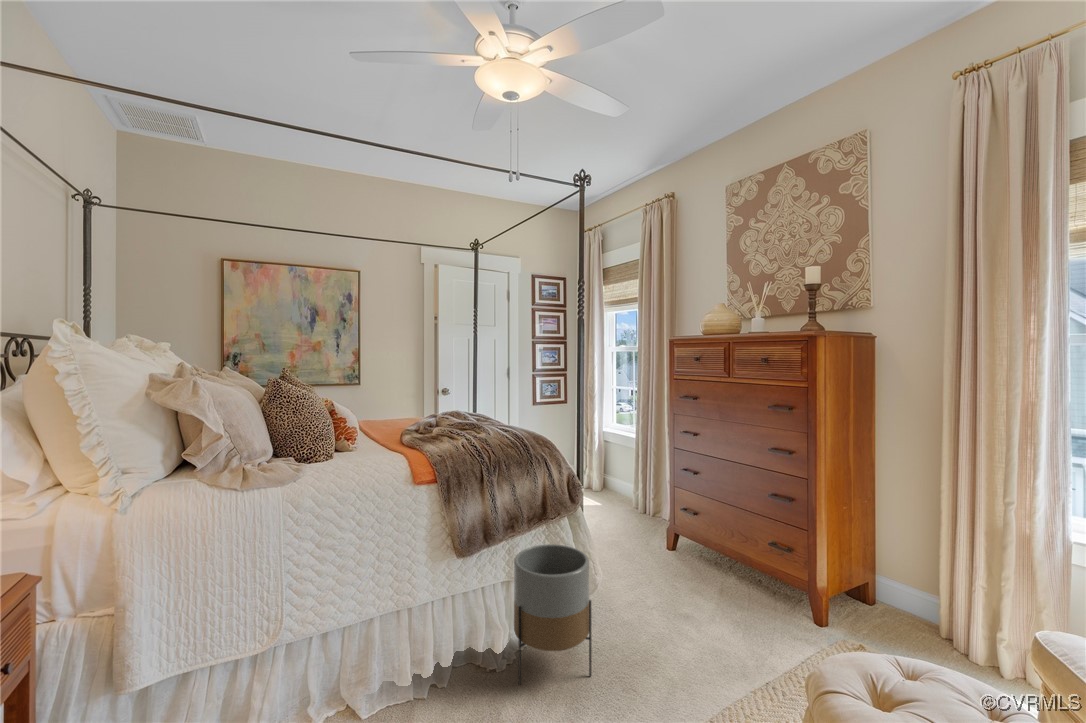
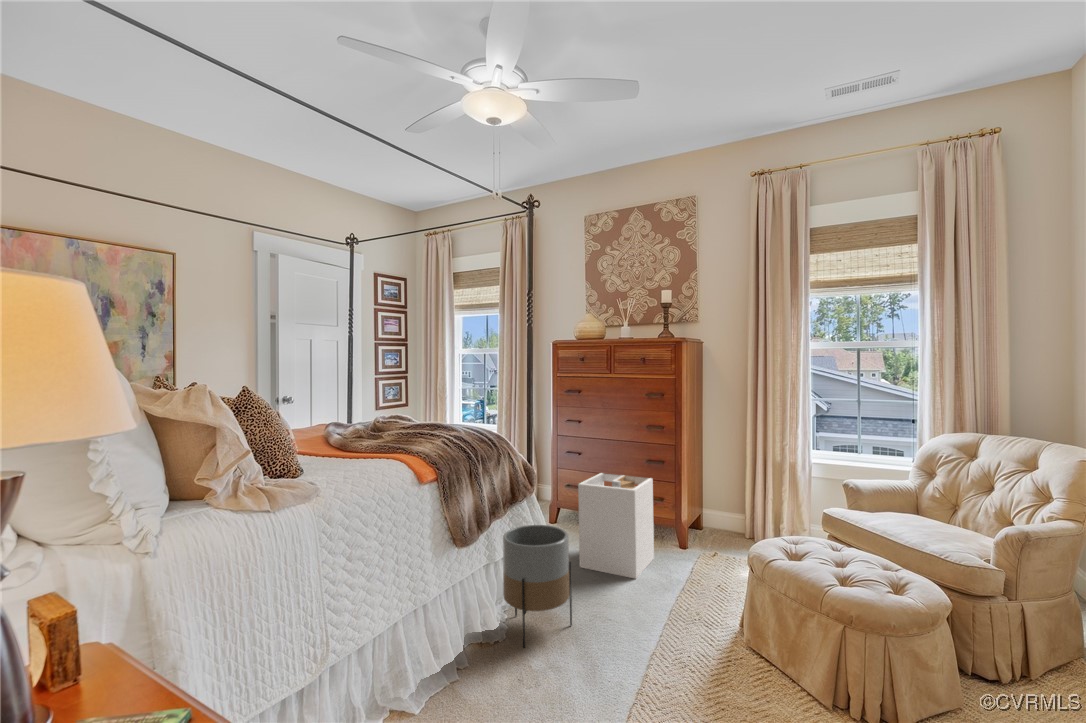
laundry hamper: none [662,495,768,640] -> present [578,473,654,579]

